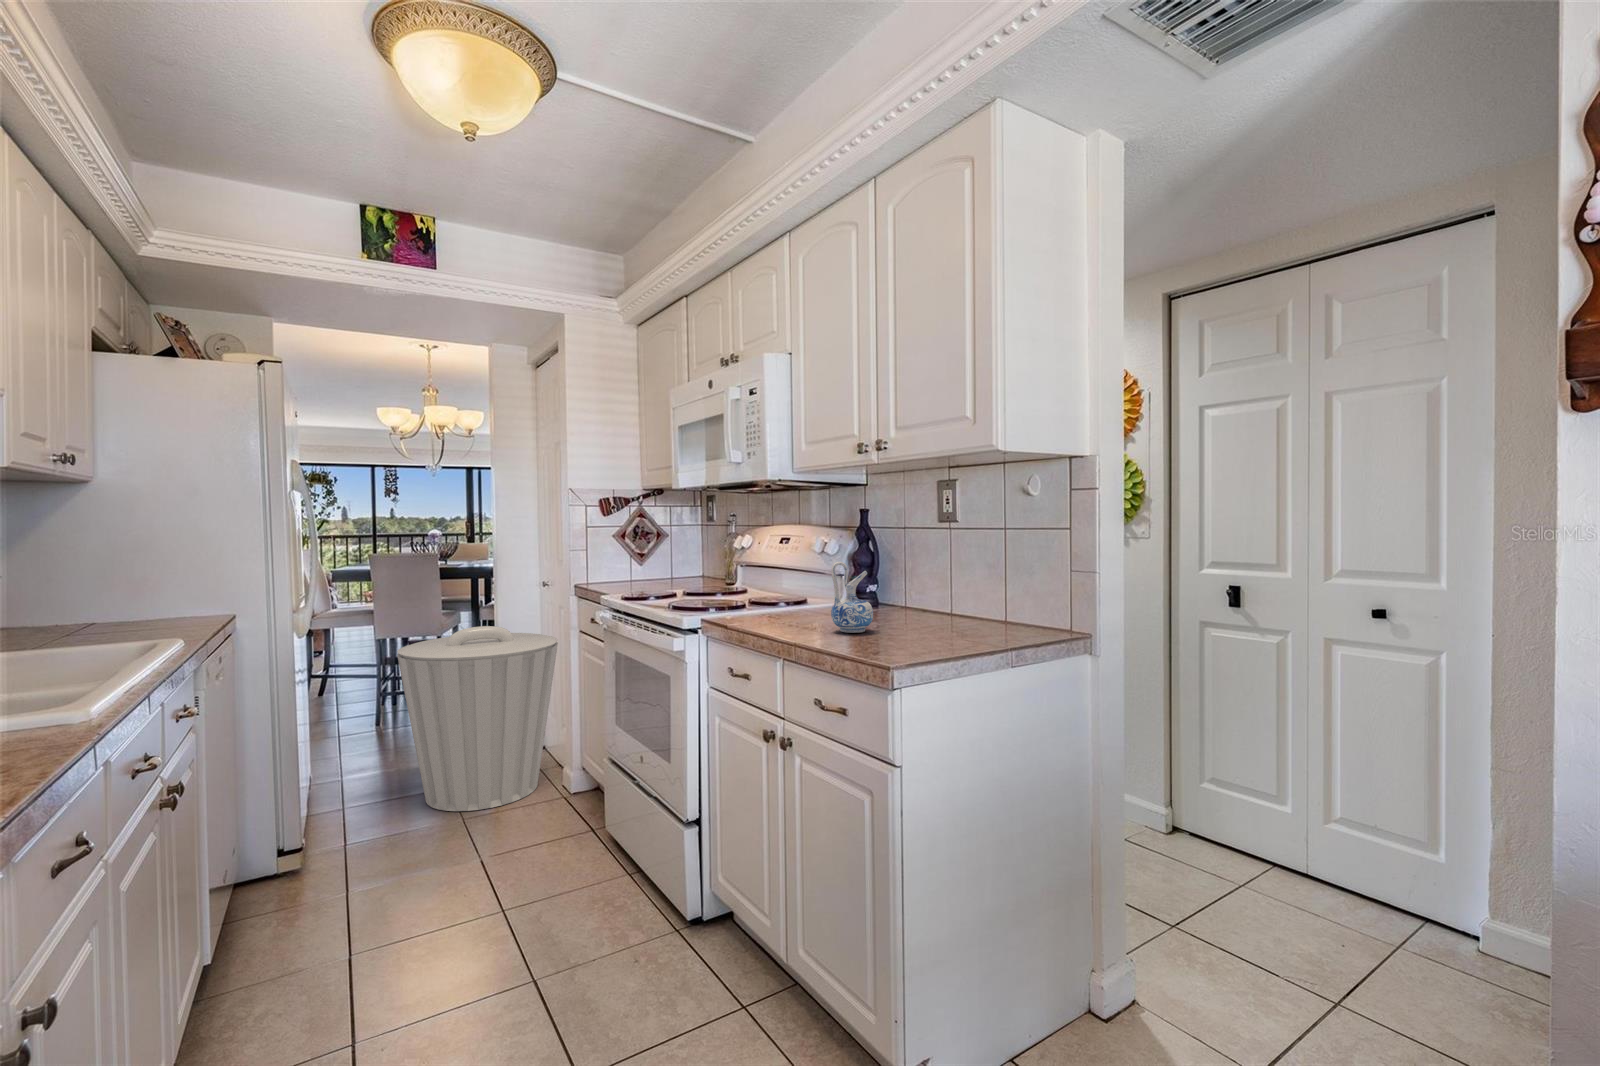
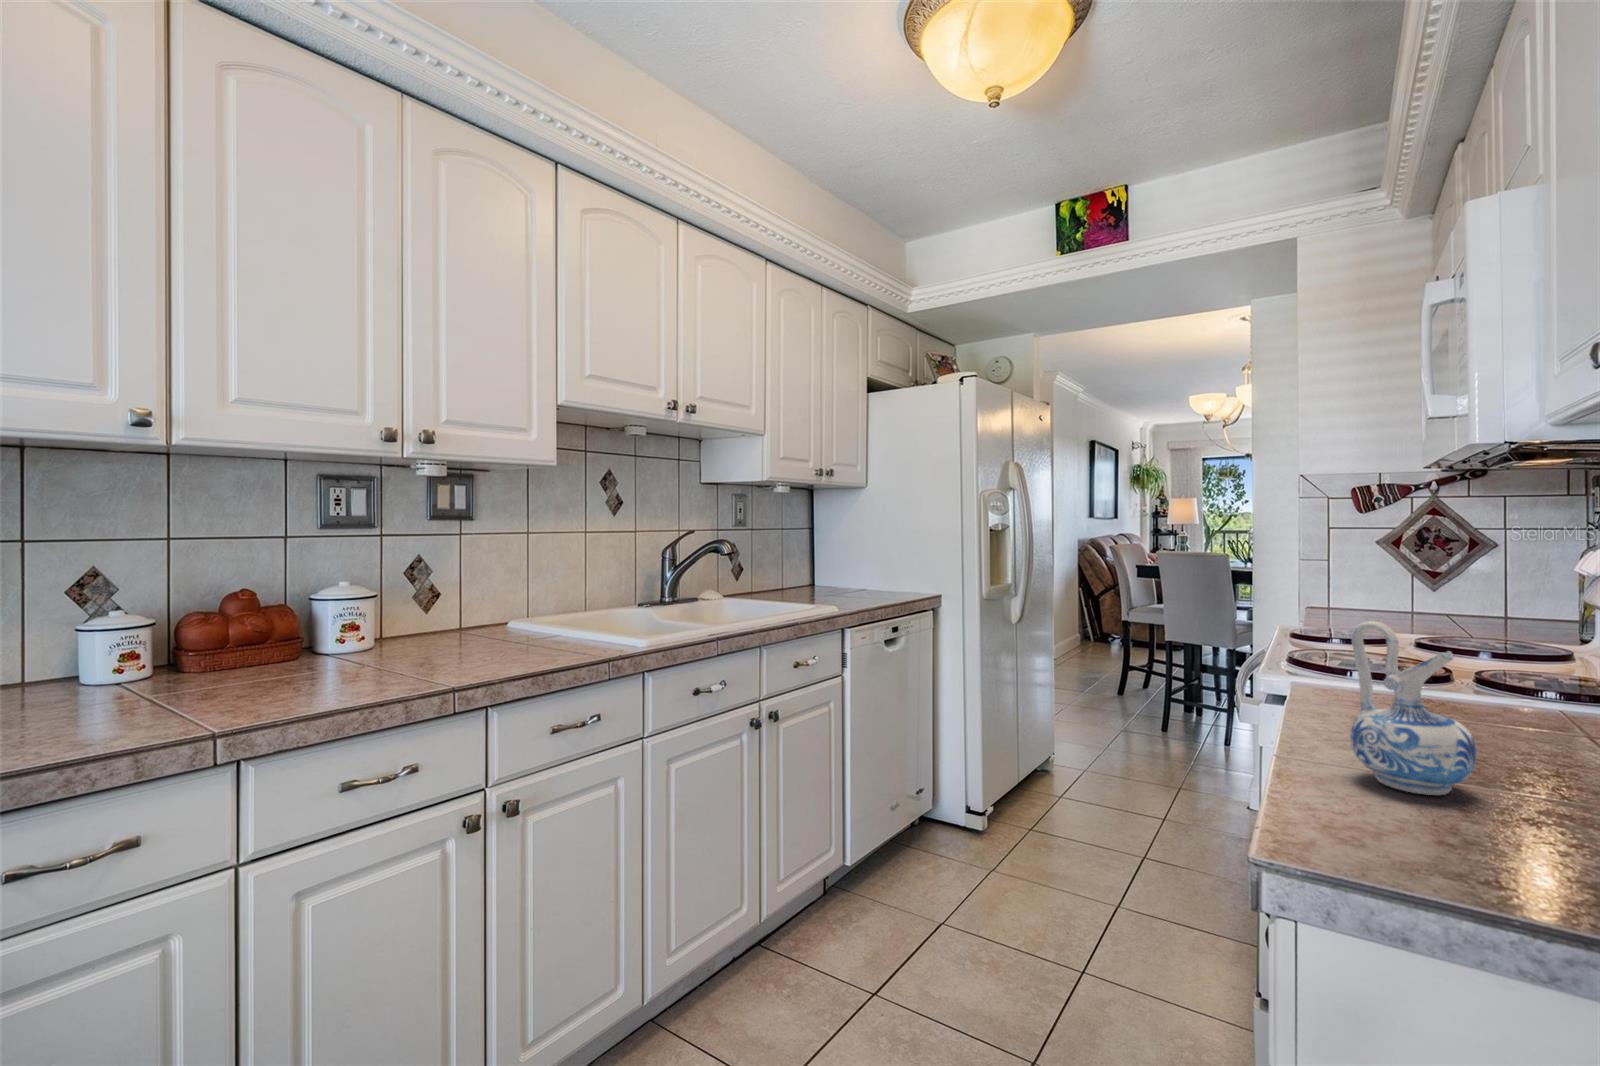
trash can: present [397,626,558,811] -> none [1094,644,1292,868]

